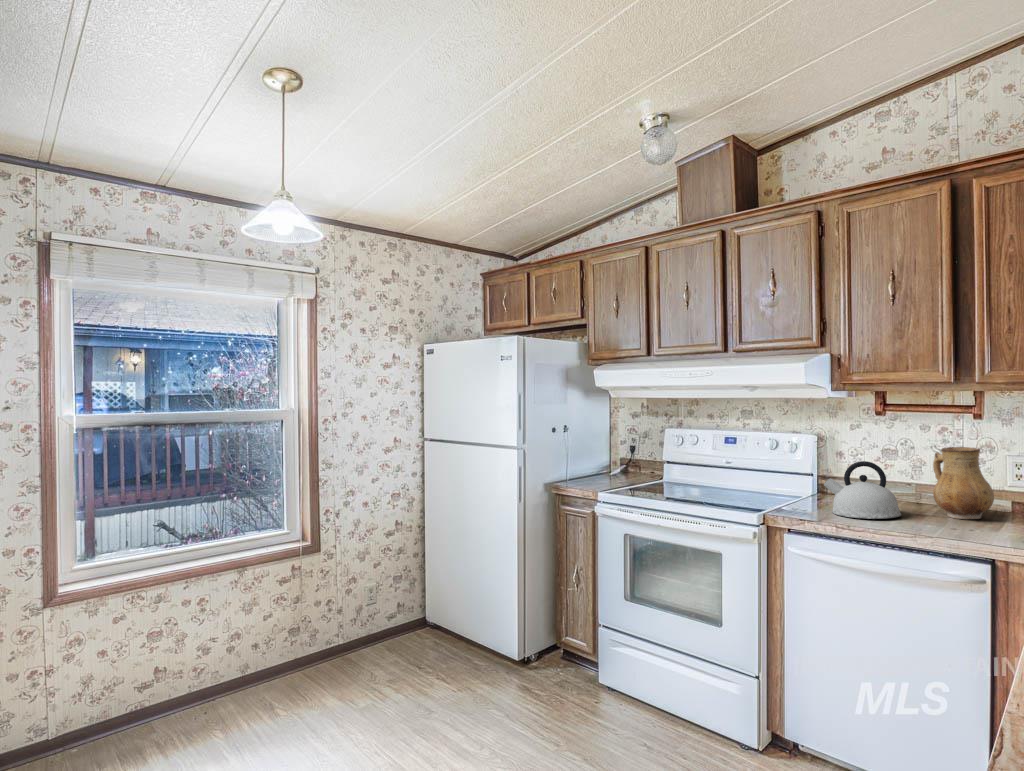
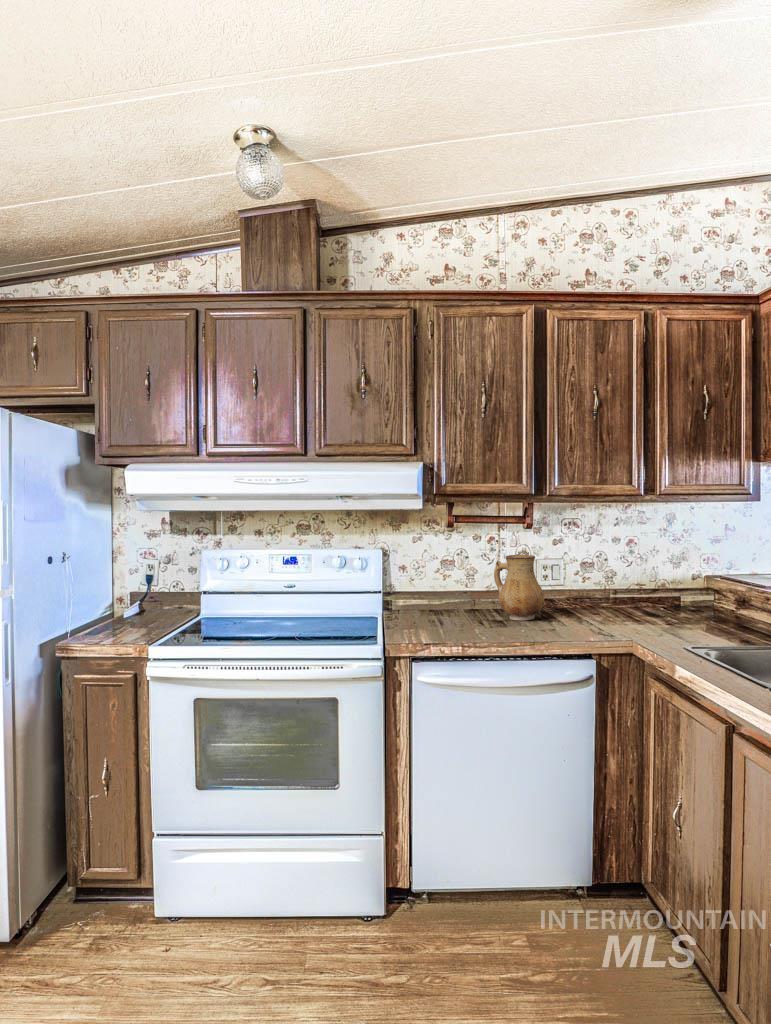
kettle: present [824,461,901,519] -> none [420,573,486,631]

